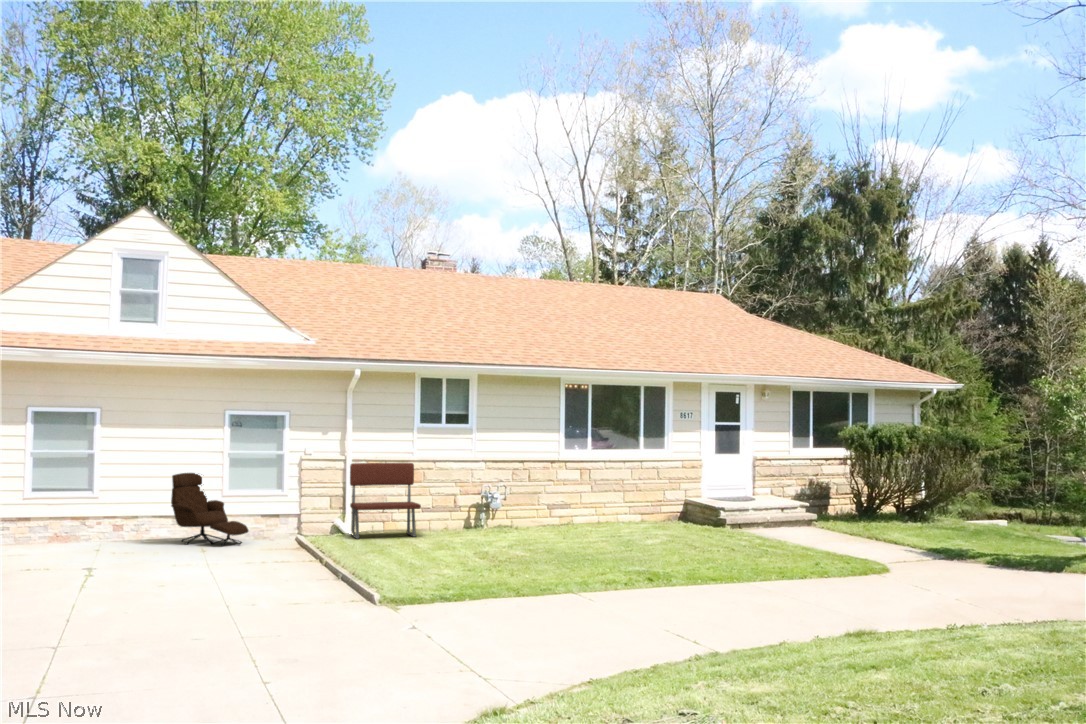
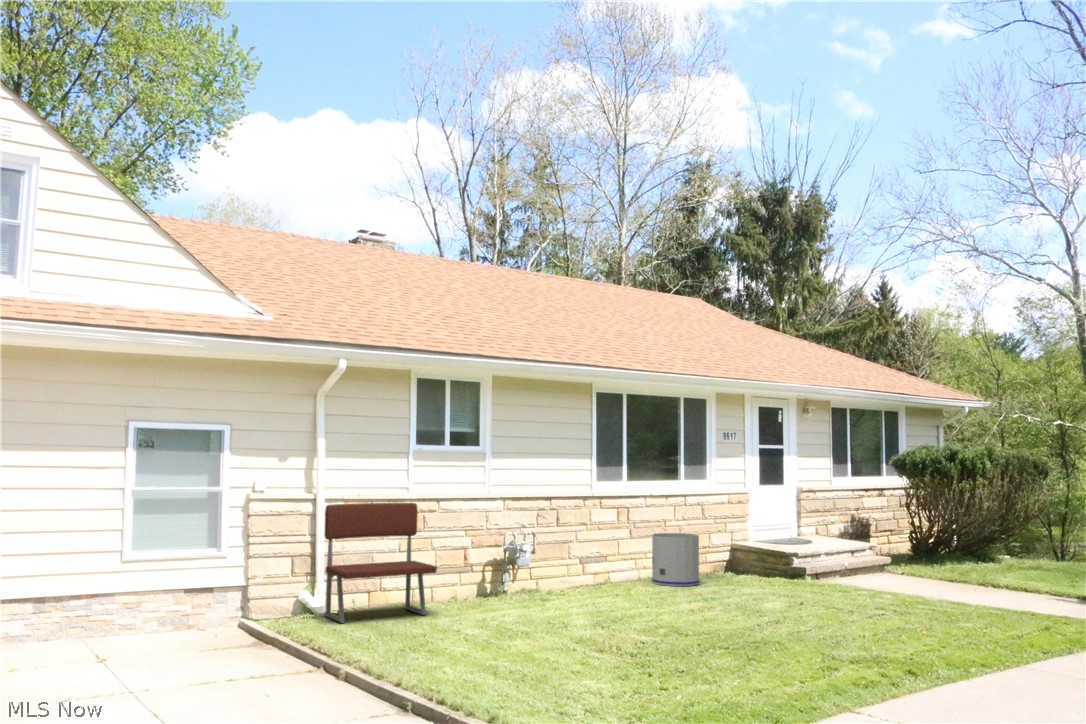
lounge chair: present [171,473,249,546] -> none [34,524,172,650]
trash can: none [608,489,644,528] -> present [651,533,700,586]

